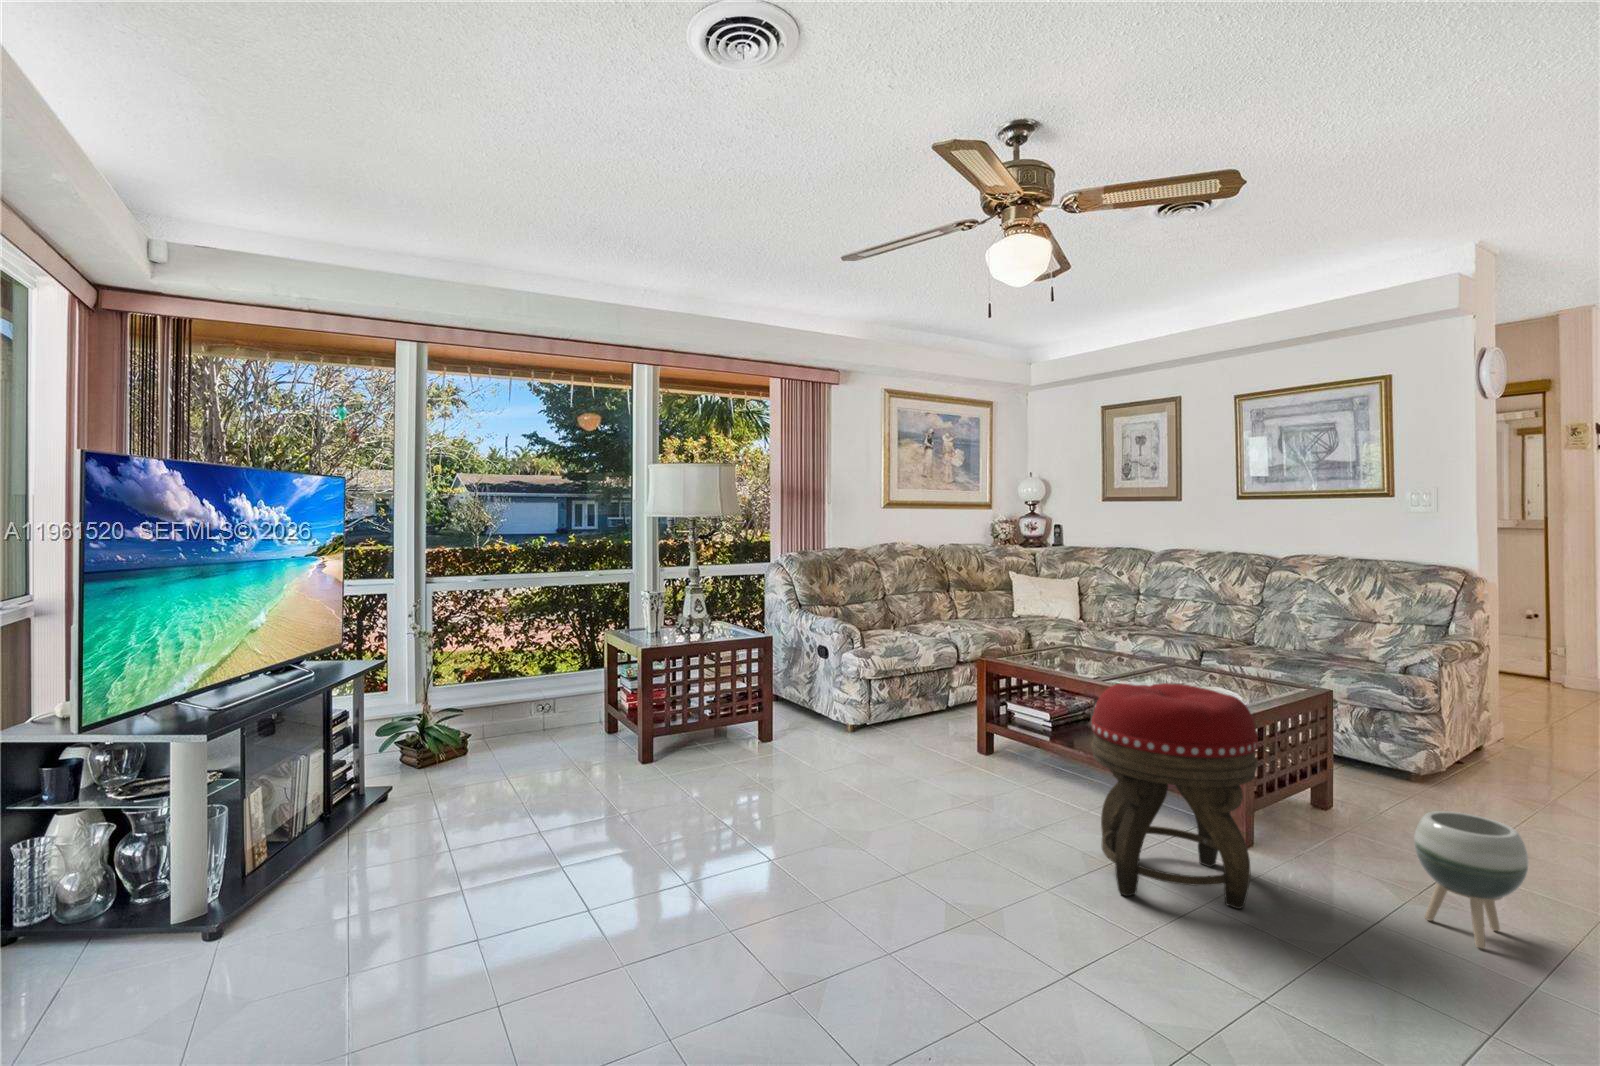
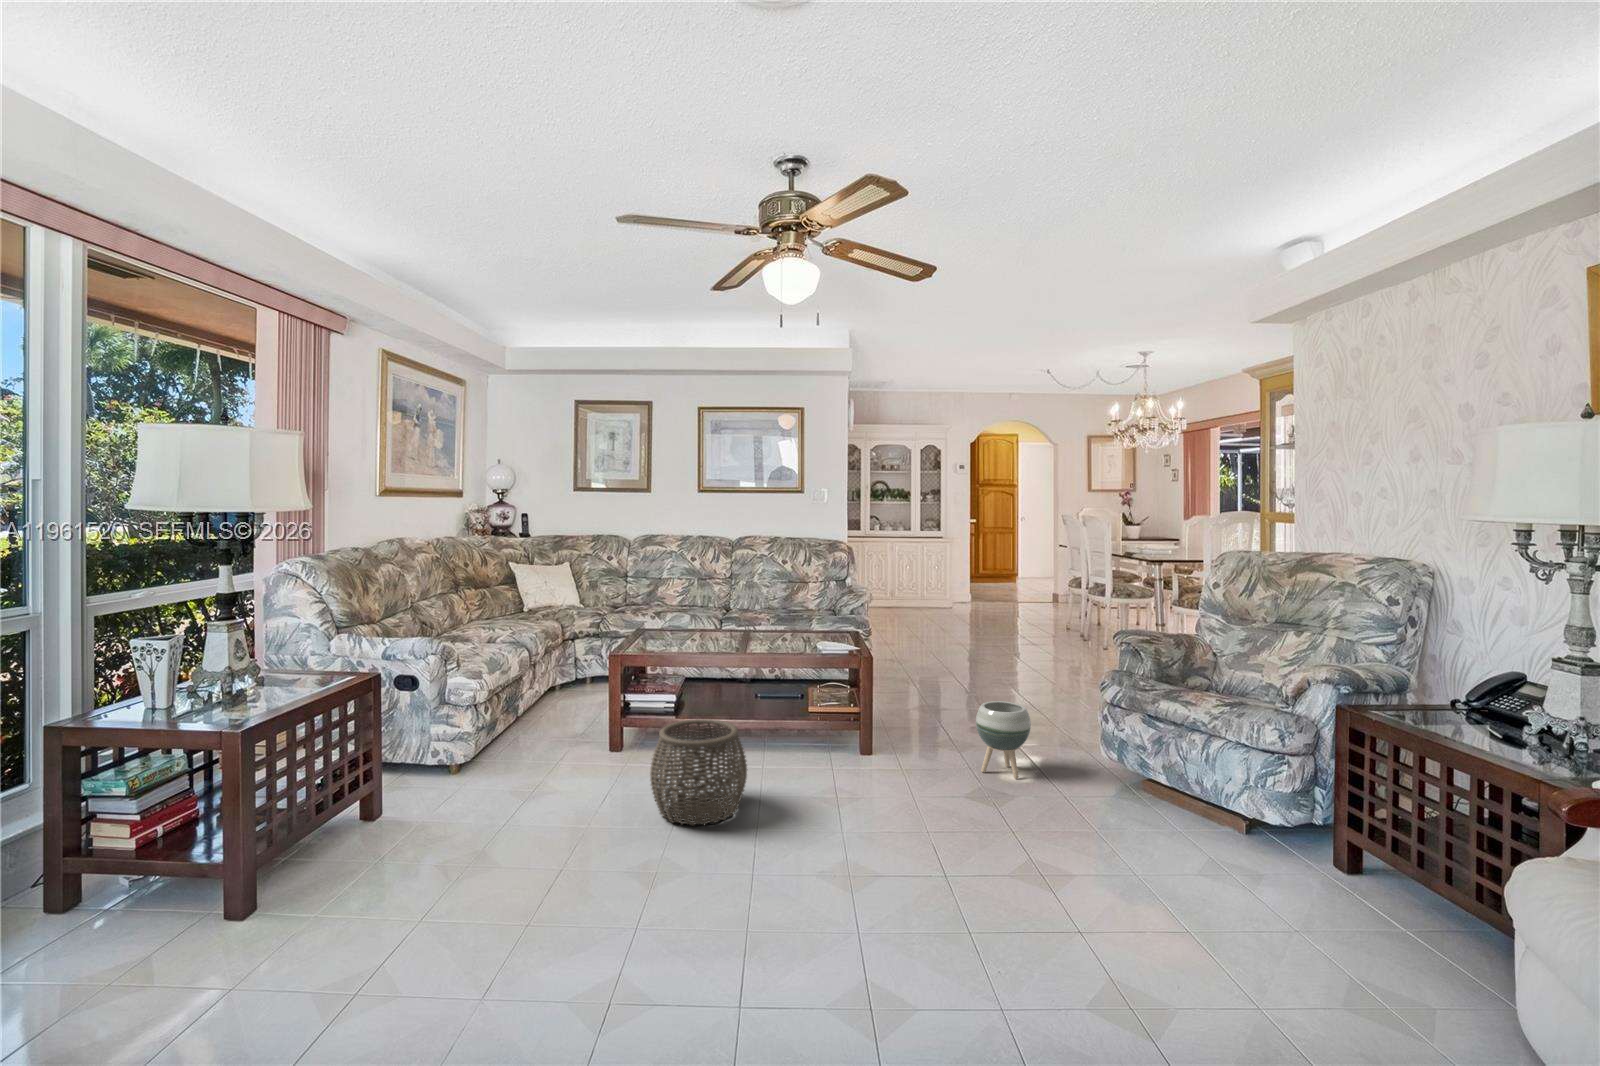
footstool: present [1091,683,1258,909] -> none [801,650,920,823]
woven basket: none [927,728,1034,840] -> present [650,719,747,825]

